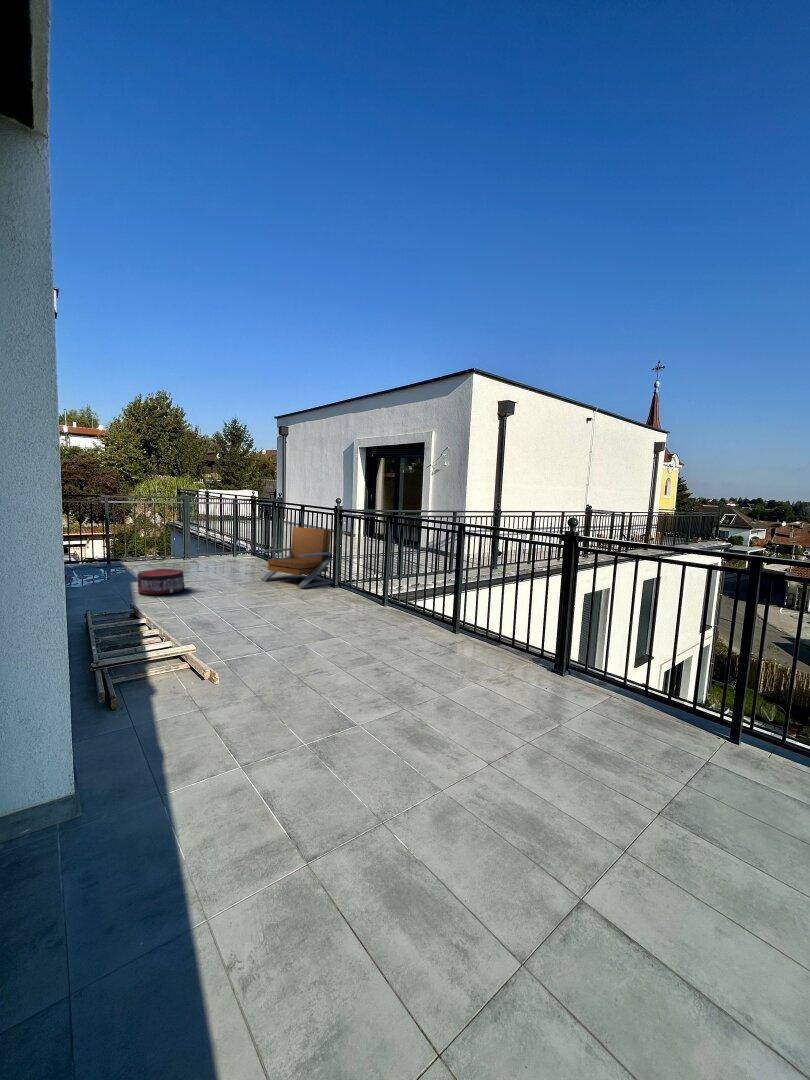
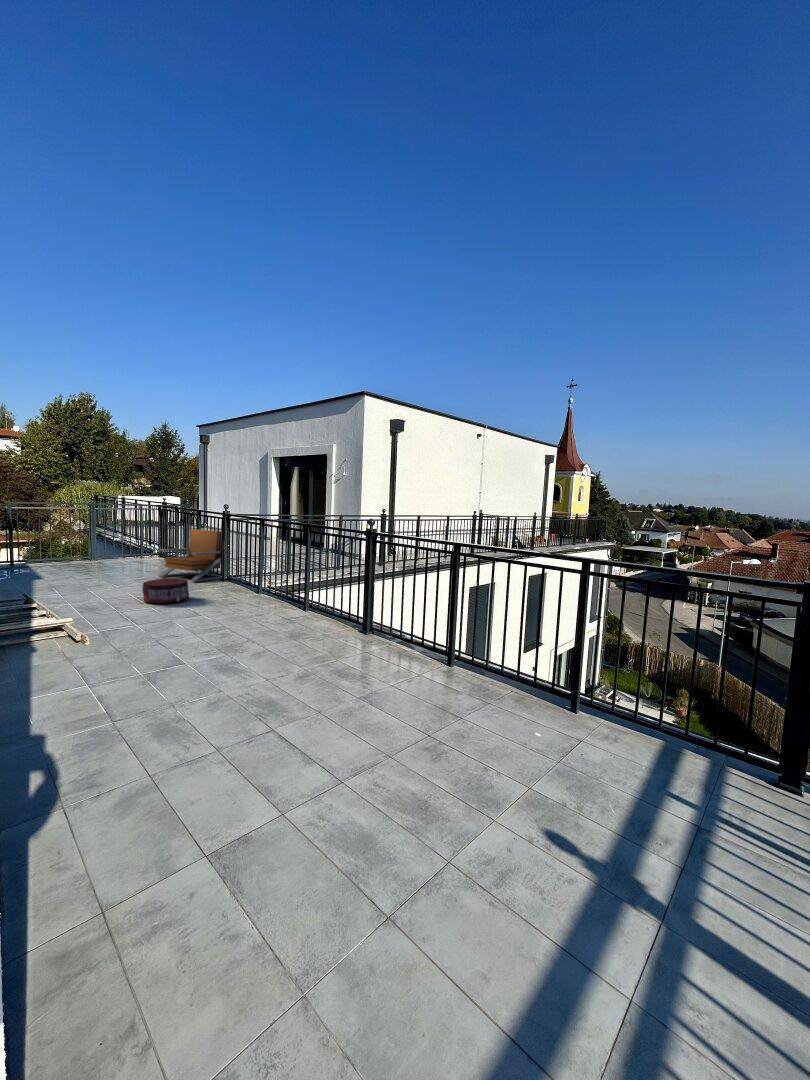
pouf: present [137,569,185,594] -> present [143,578,189,603]

